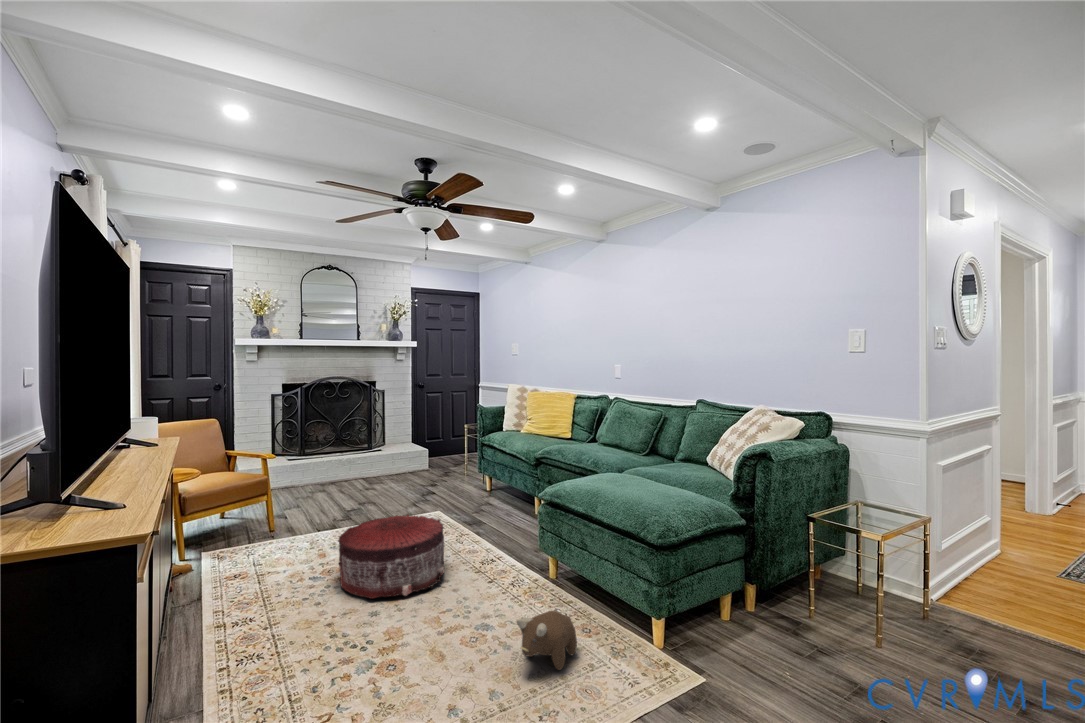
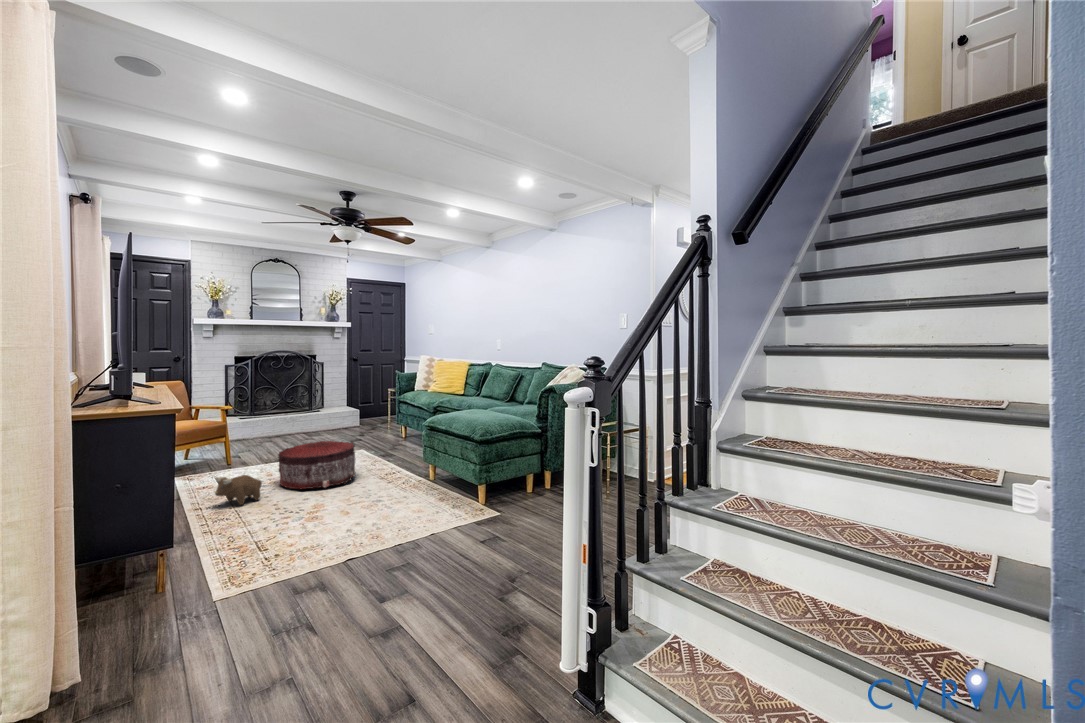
plush toy: present [517,611,577,670] -> present [214,475,262,505]

